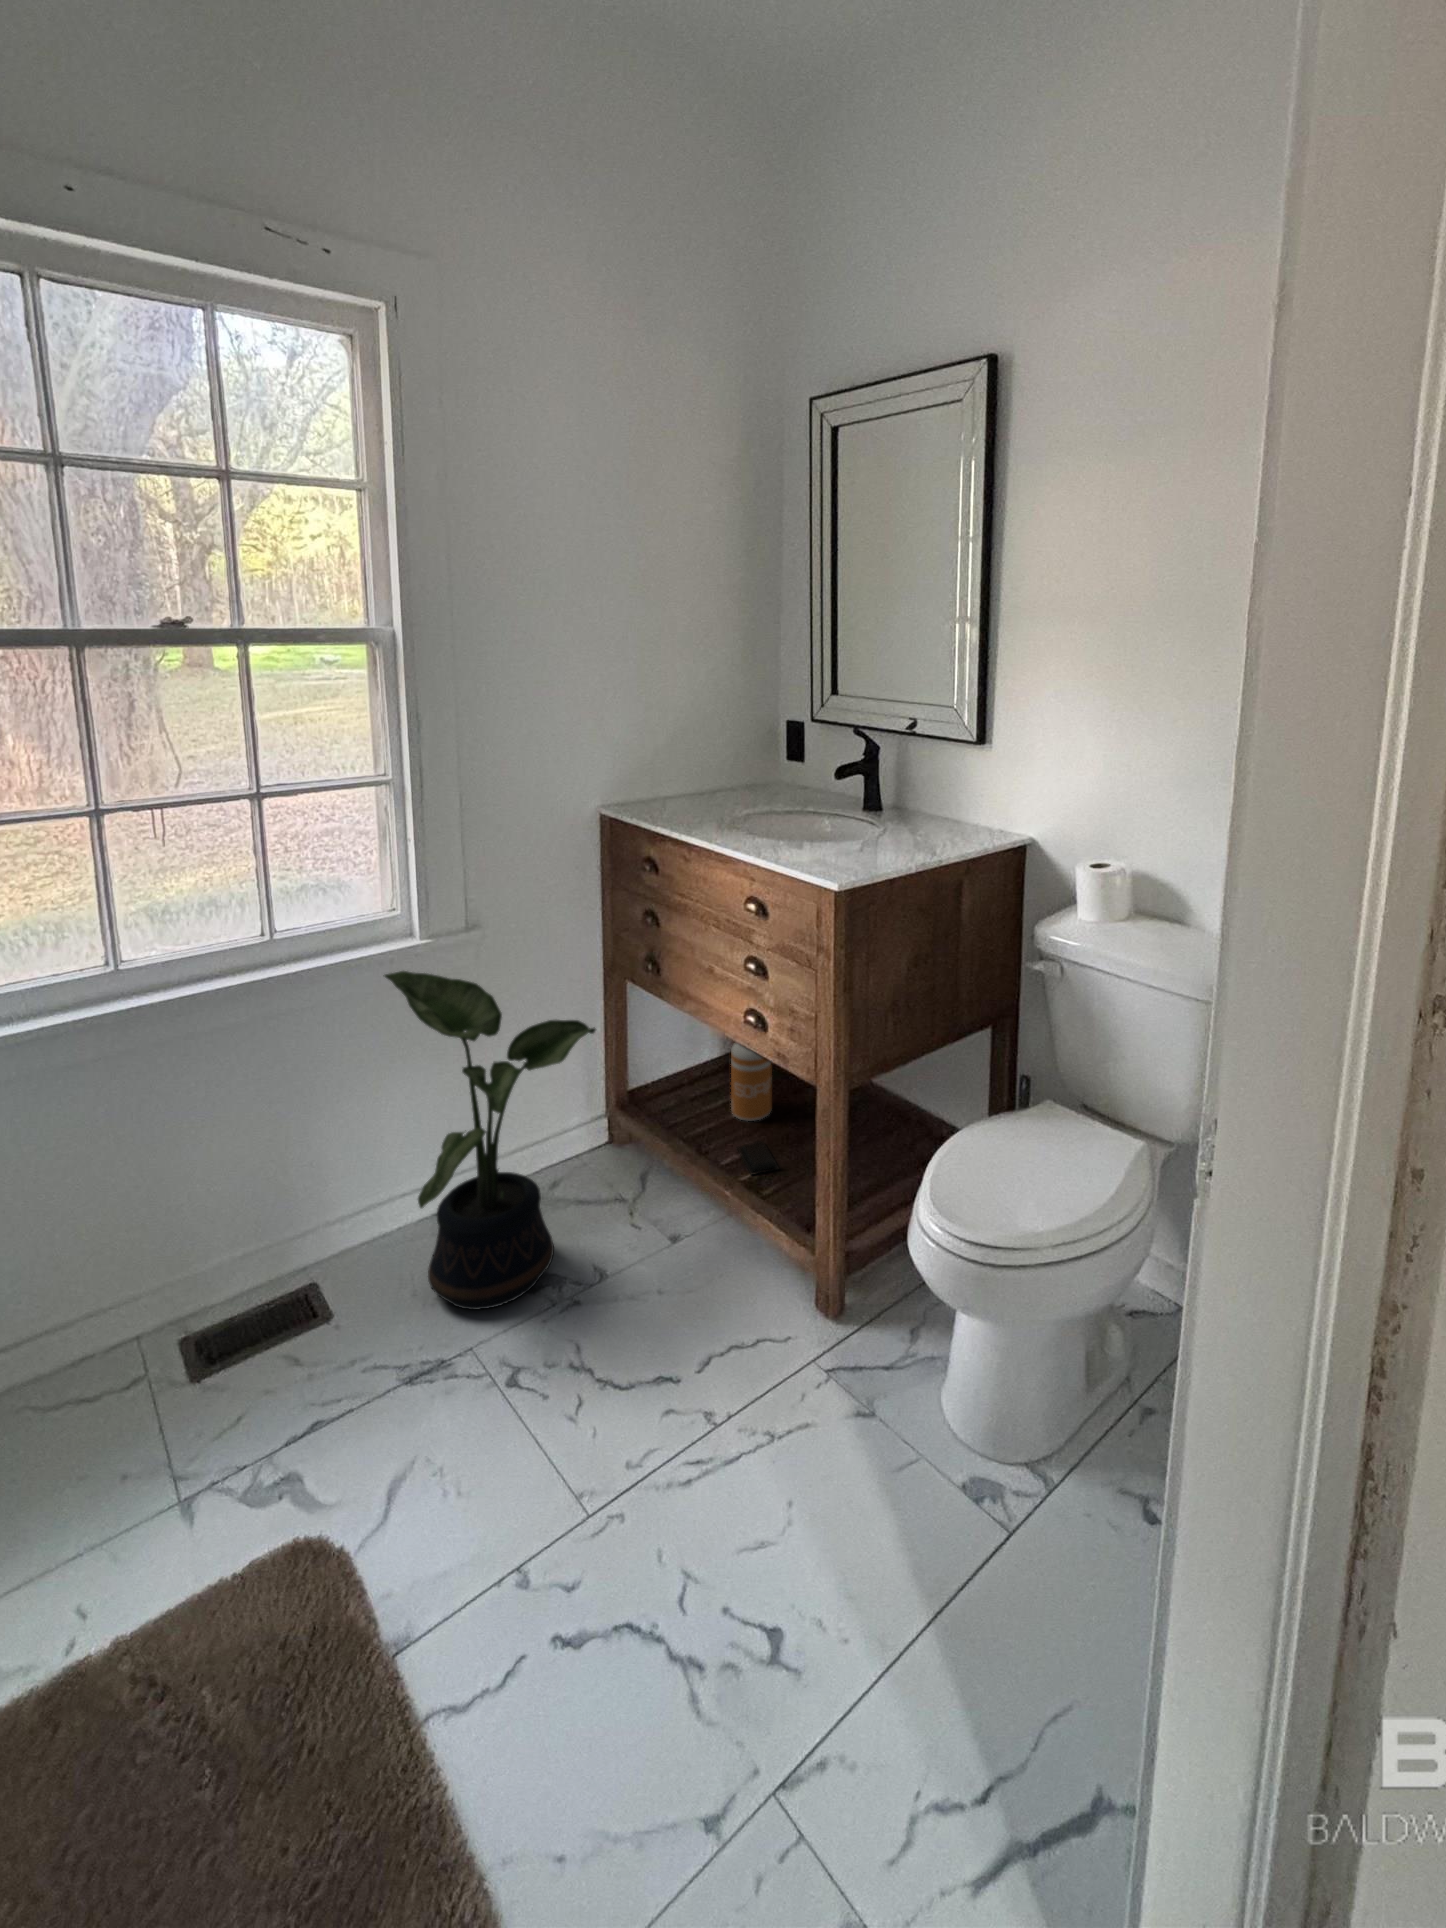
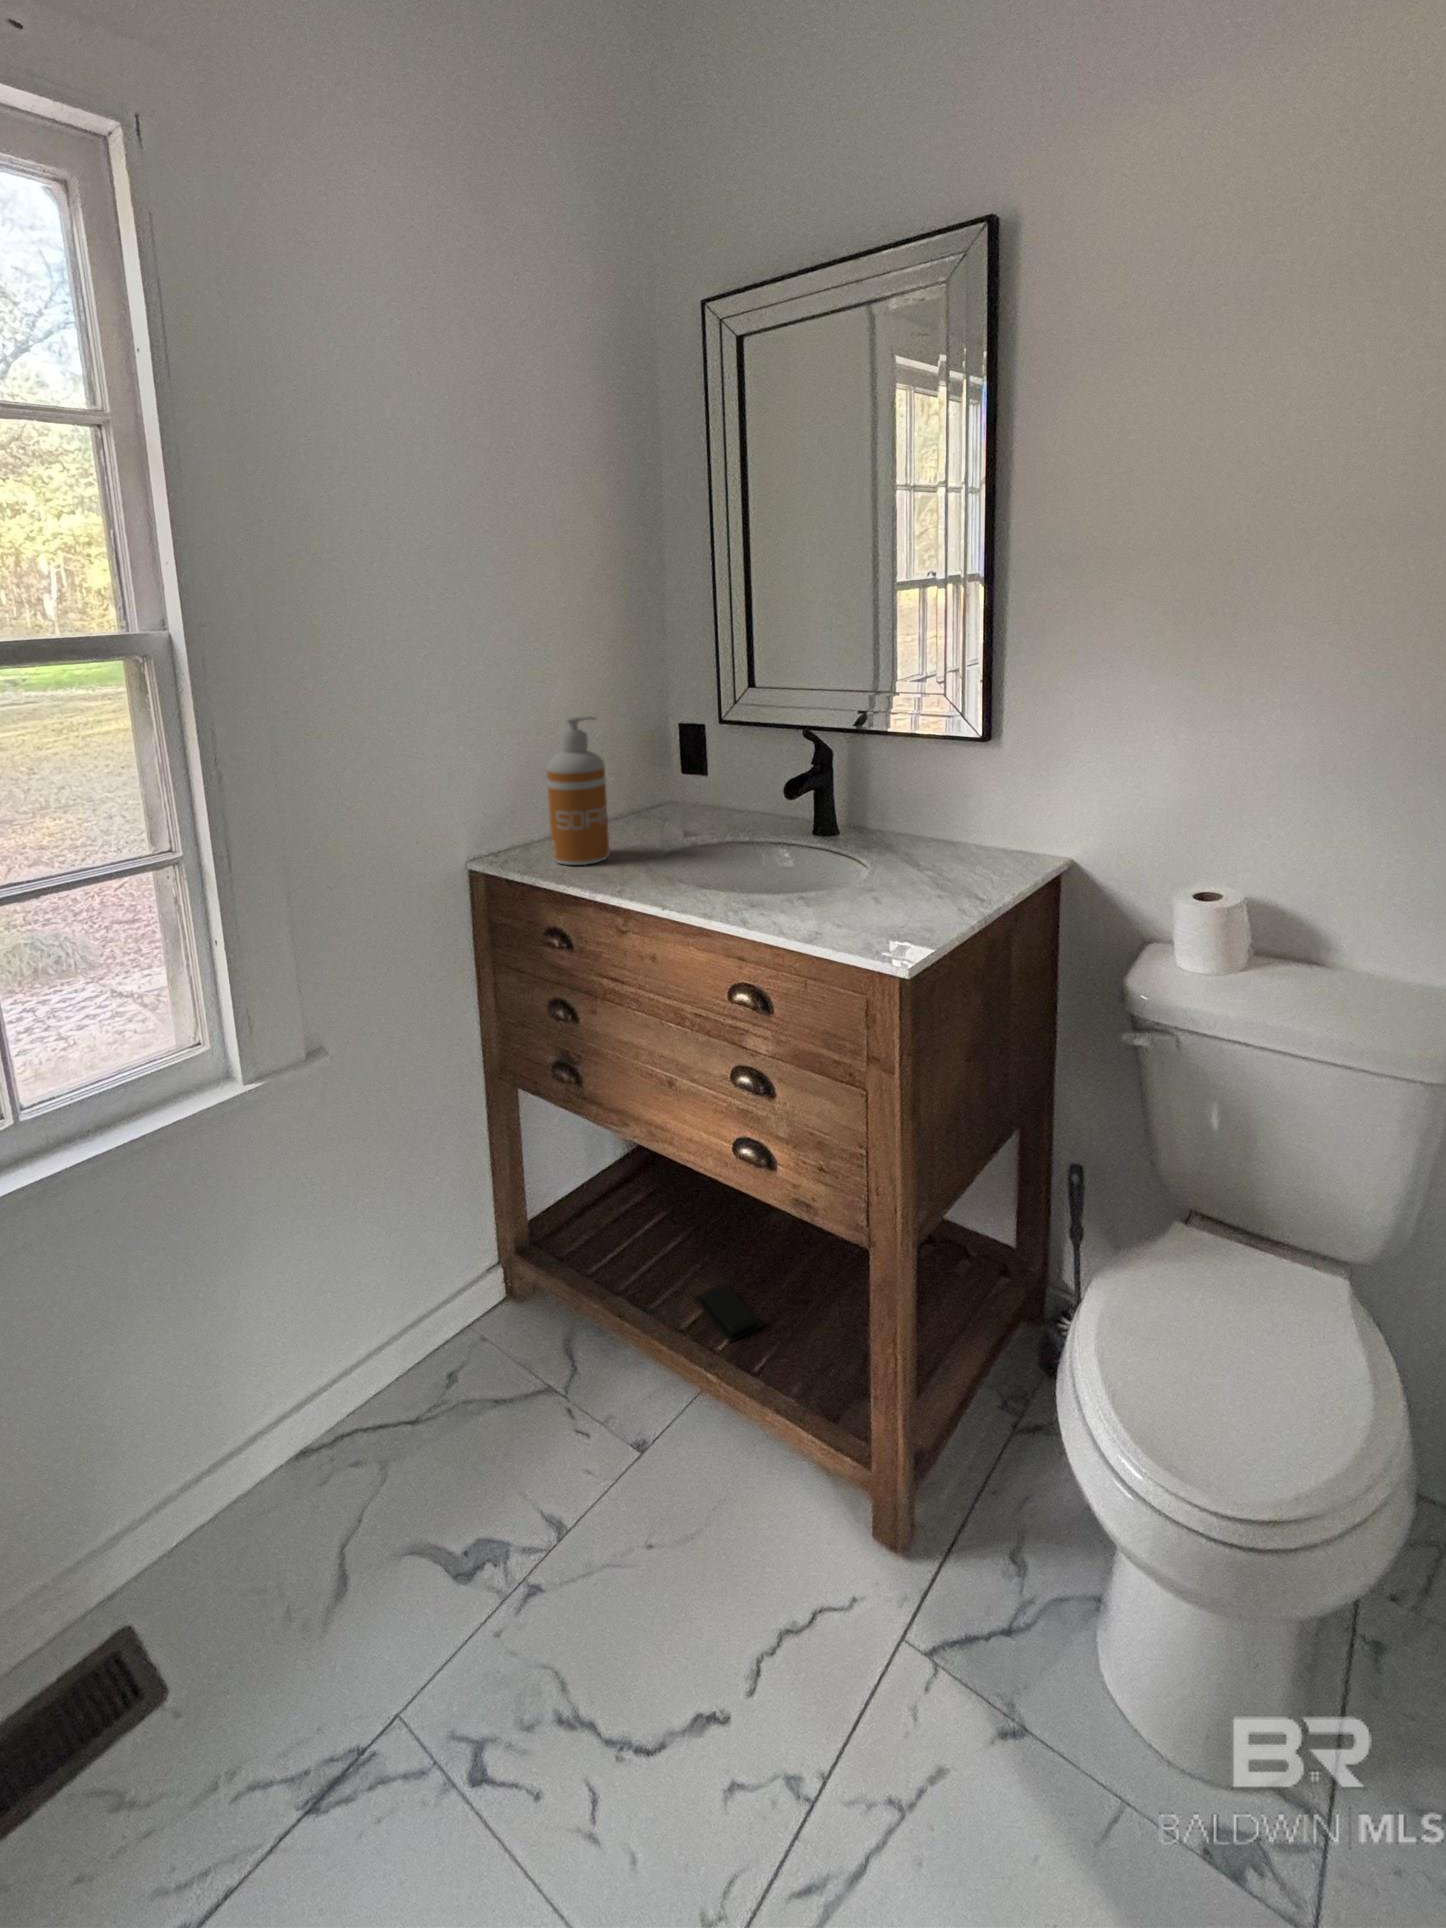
potted plant: present [385,971,596,1310] -> none [196,1139,510,1637]
soap dispenser: present [731,1044,772,1121] -> present [547,717,609,865]

